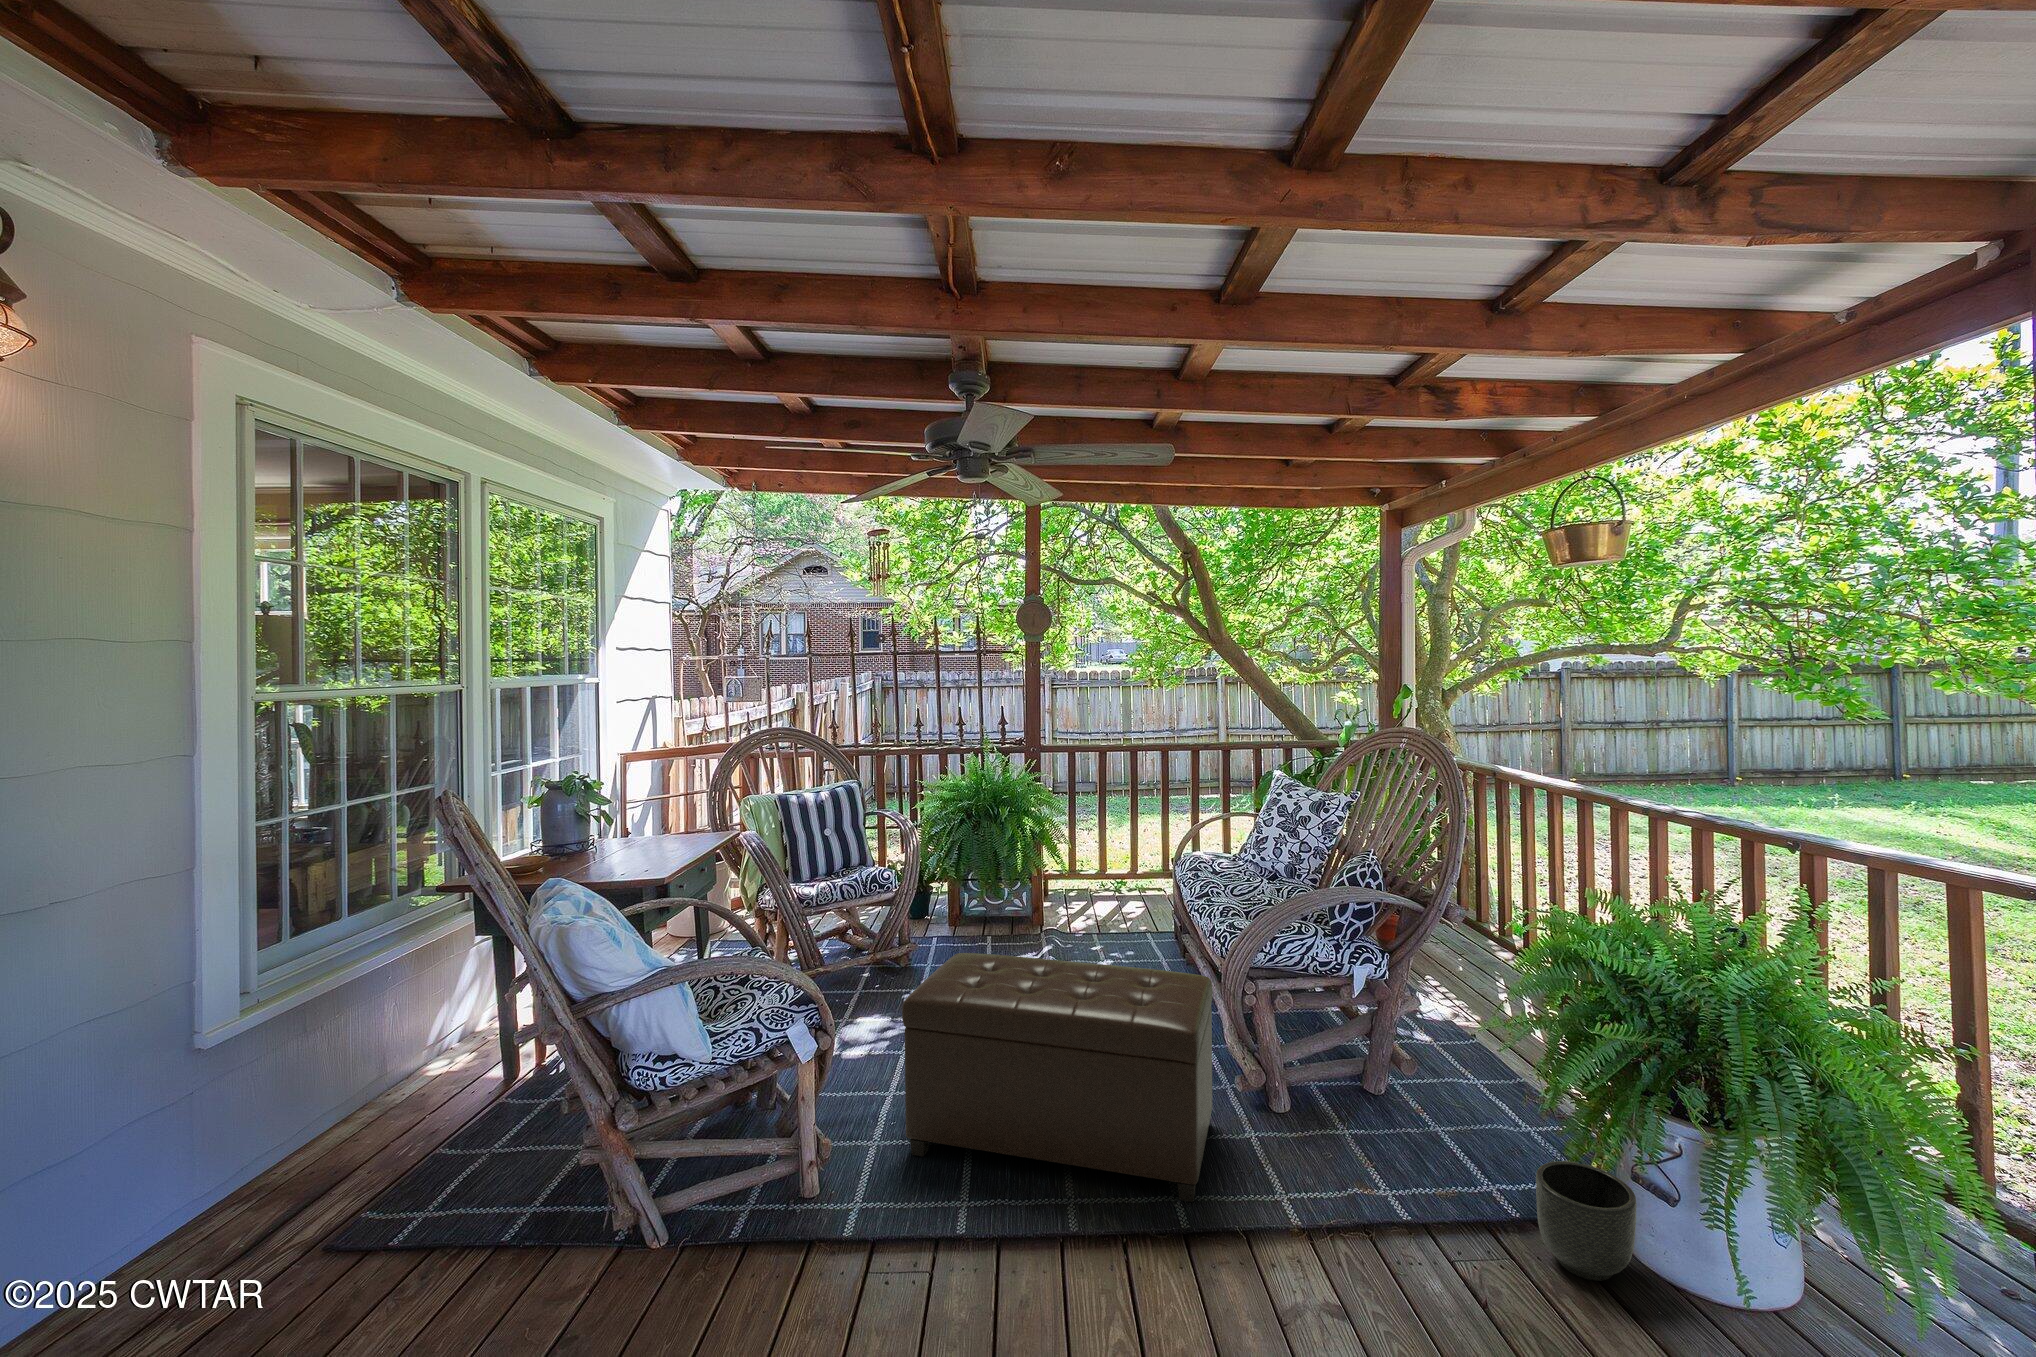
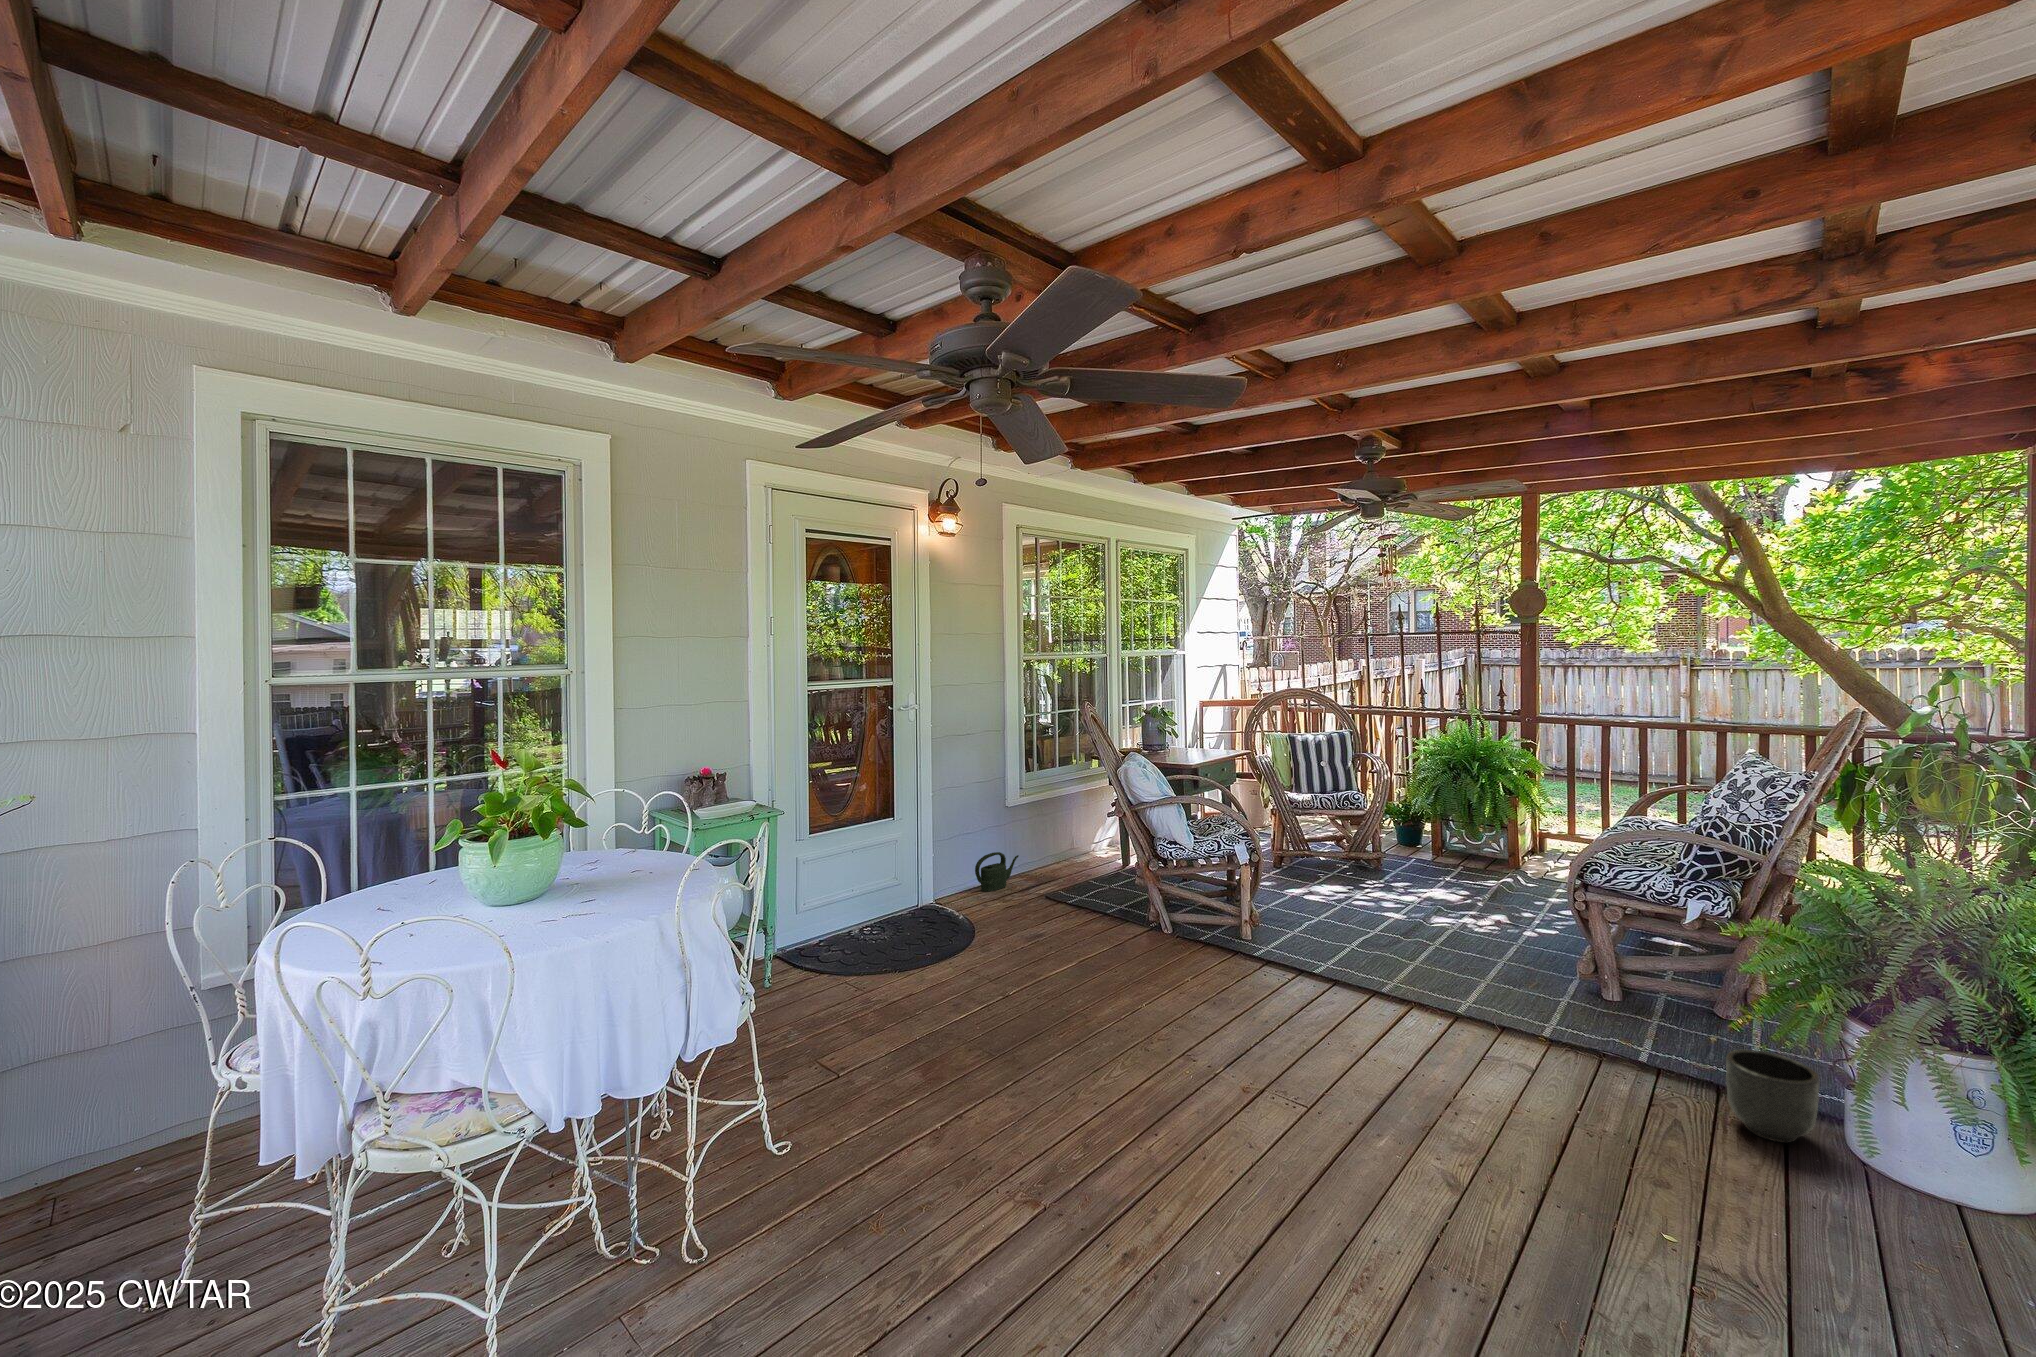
ottoman: present [902,953,1213,1202] -> none [1292,839,1533,1016]
watering can: none [207,1099,318,1210] -> present [975,852,1019,892]

